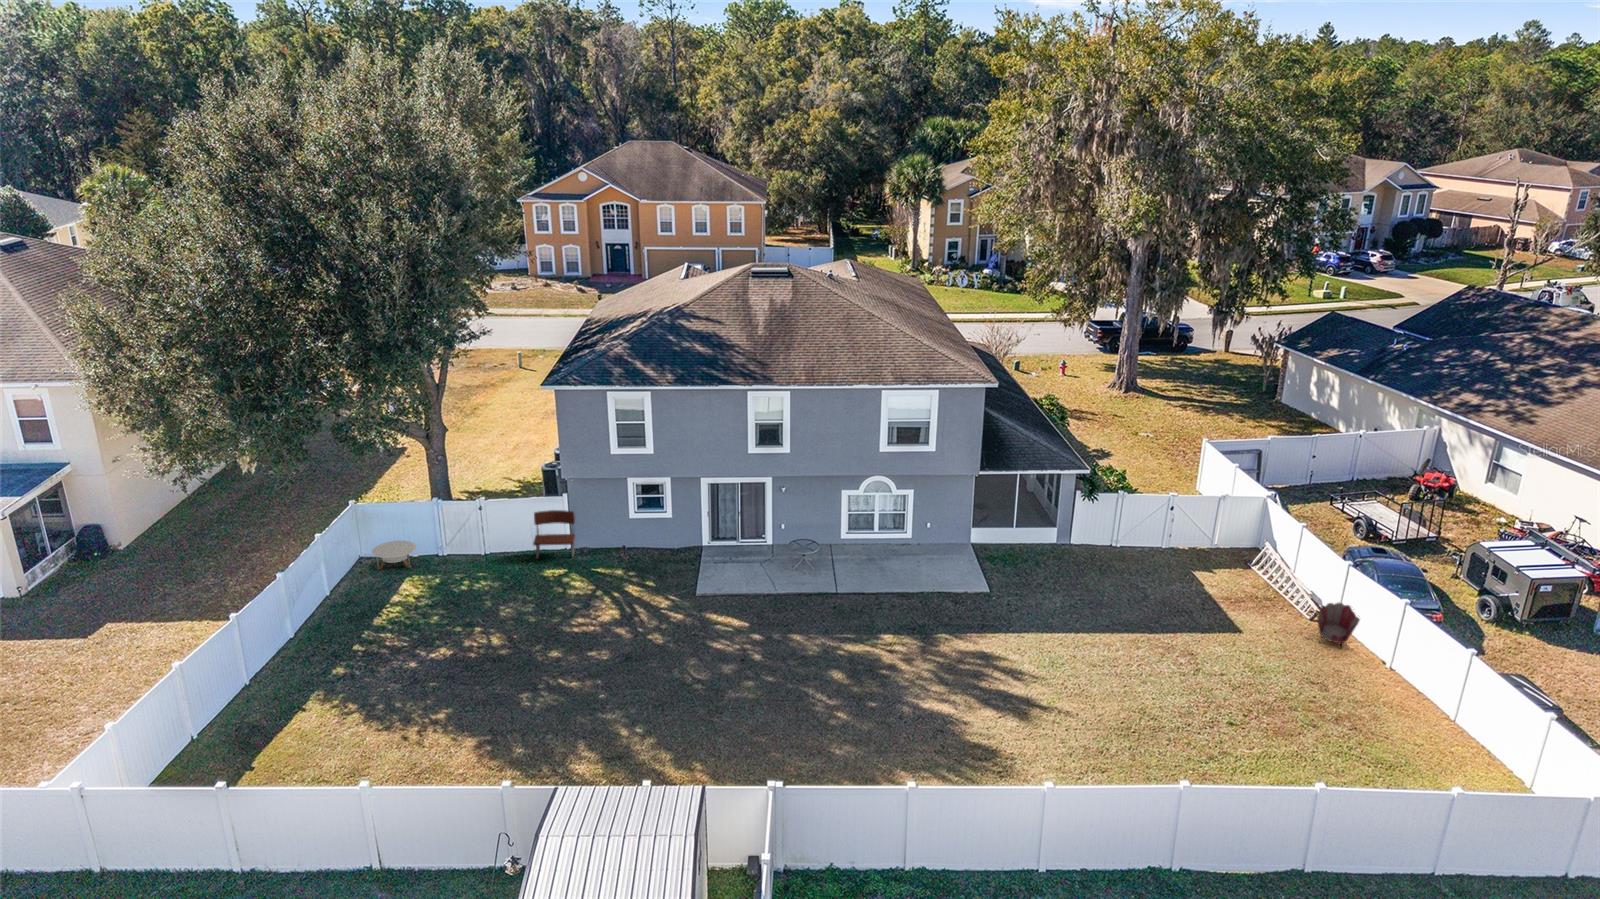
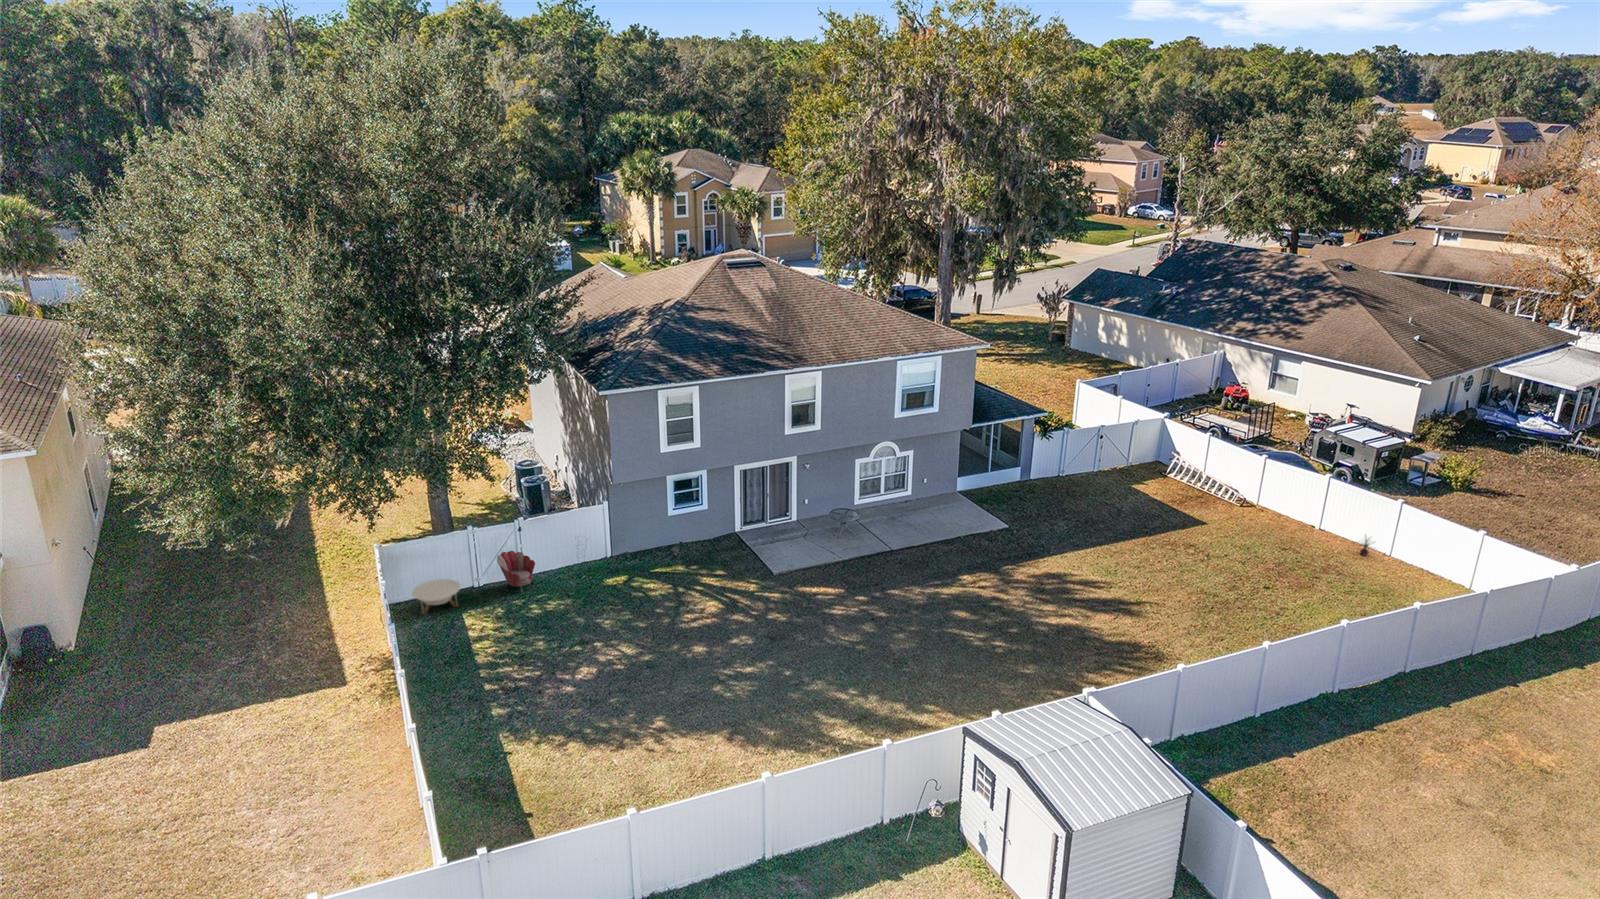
bench: present [533,510,575,558] -> none [576,518,624,573]
armchair: present [1317,603,1360,647] -> present [497,551,535,592]
decorative plant: none [1403,680,1436,708] -> present [1360,540,1370,556]

